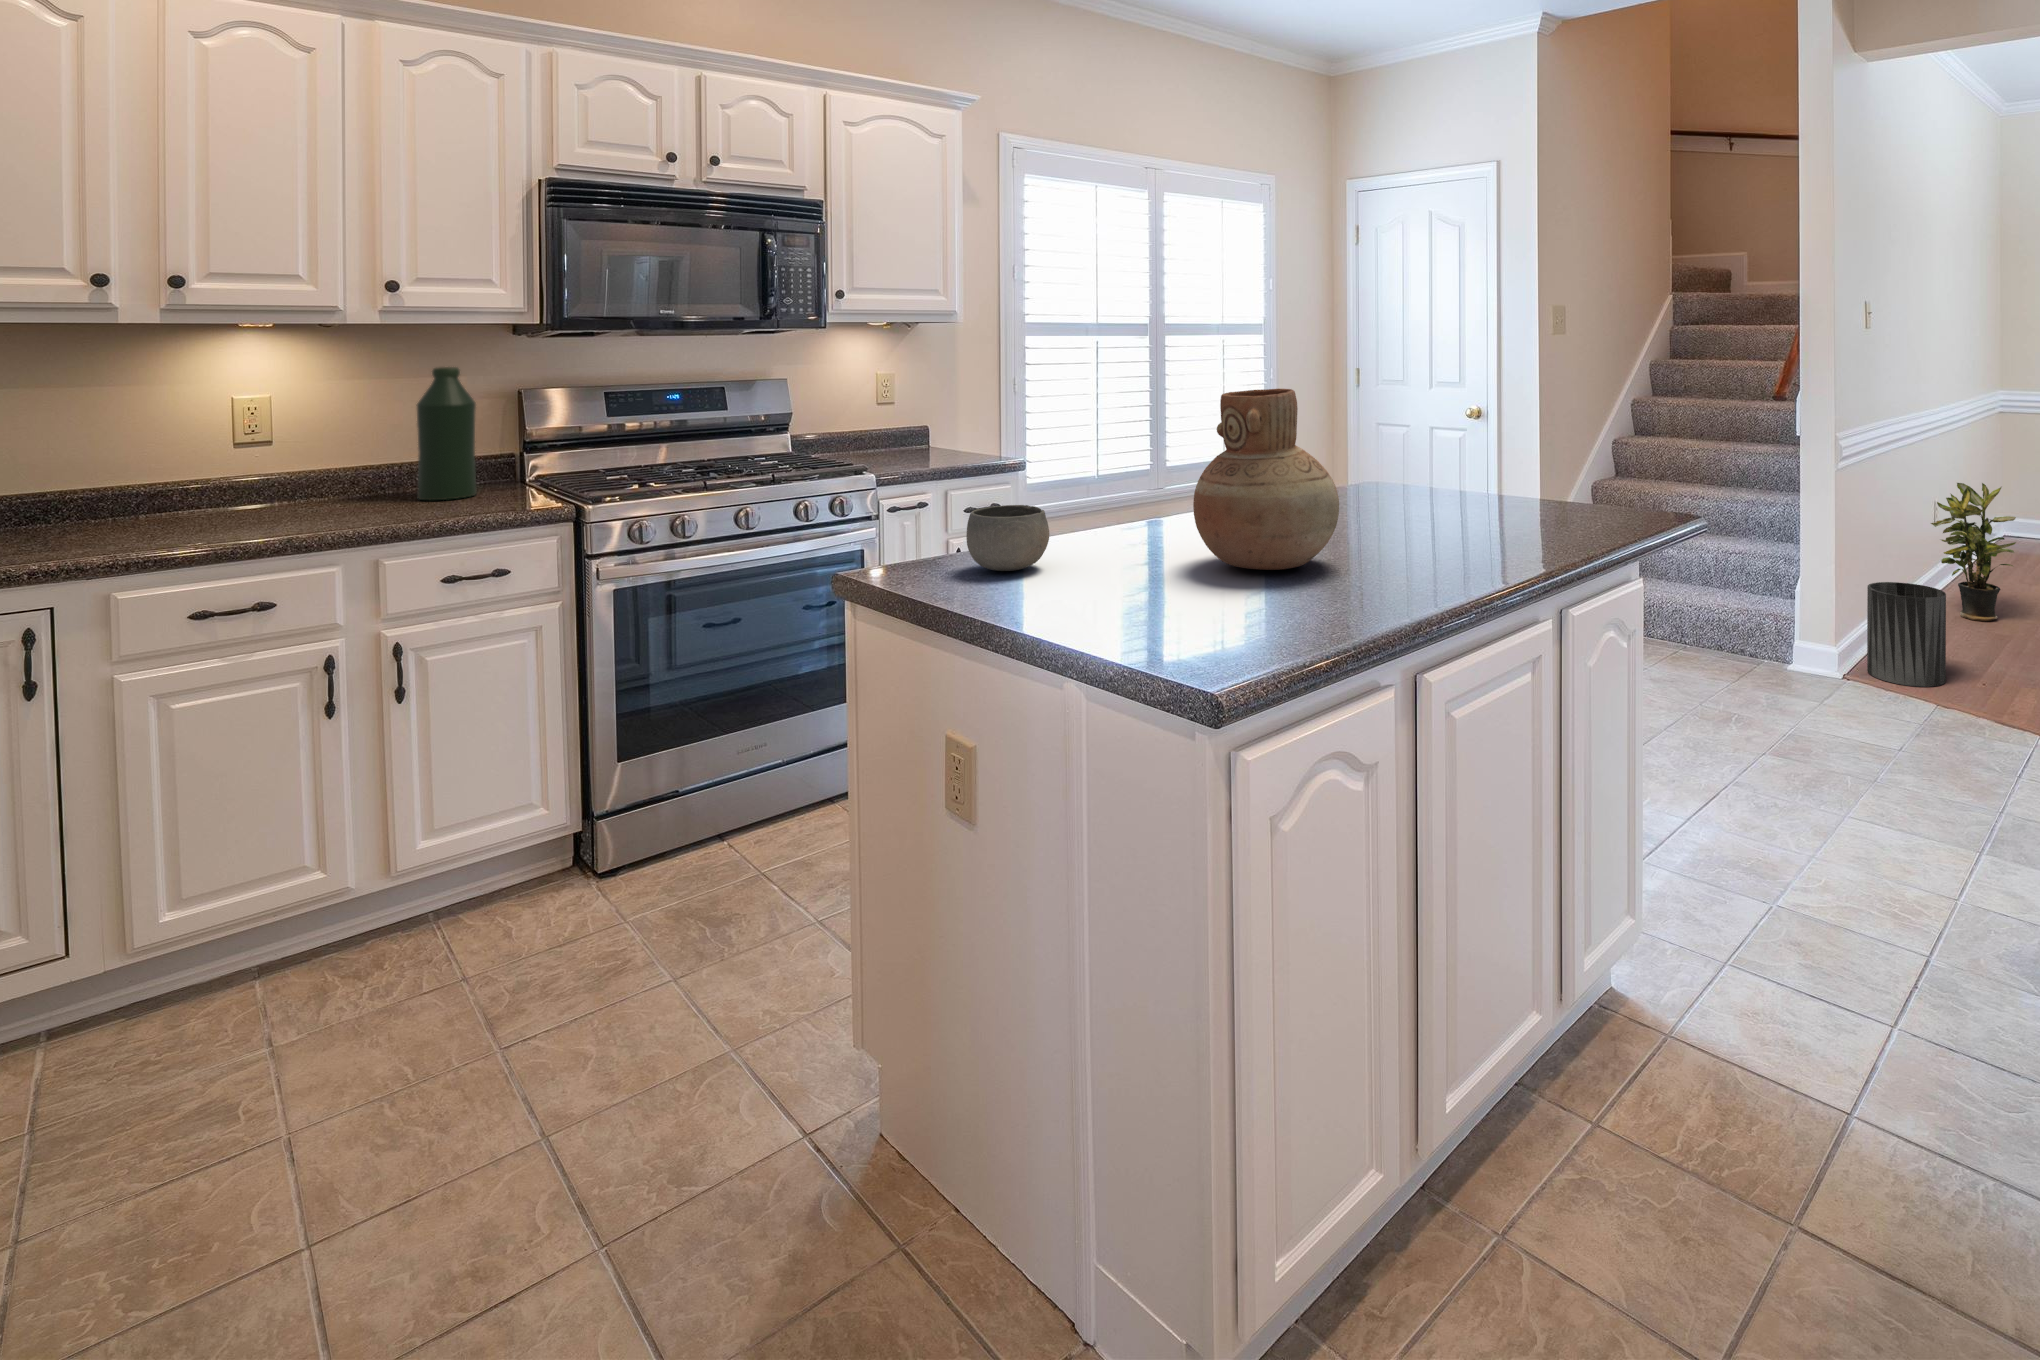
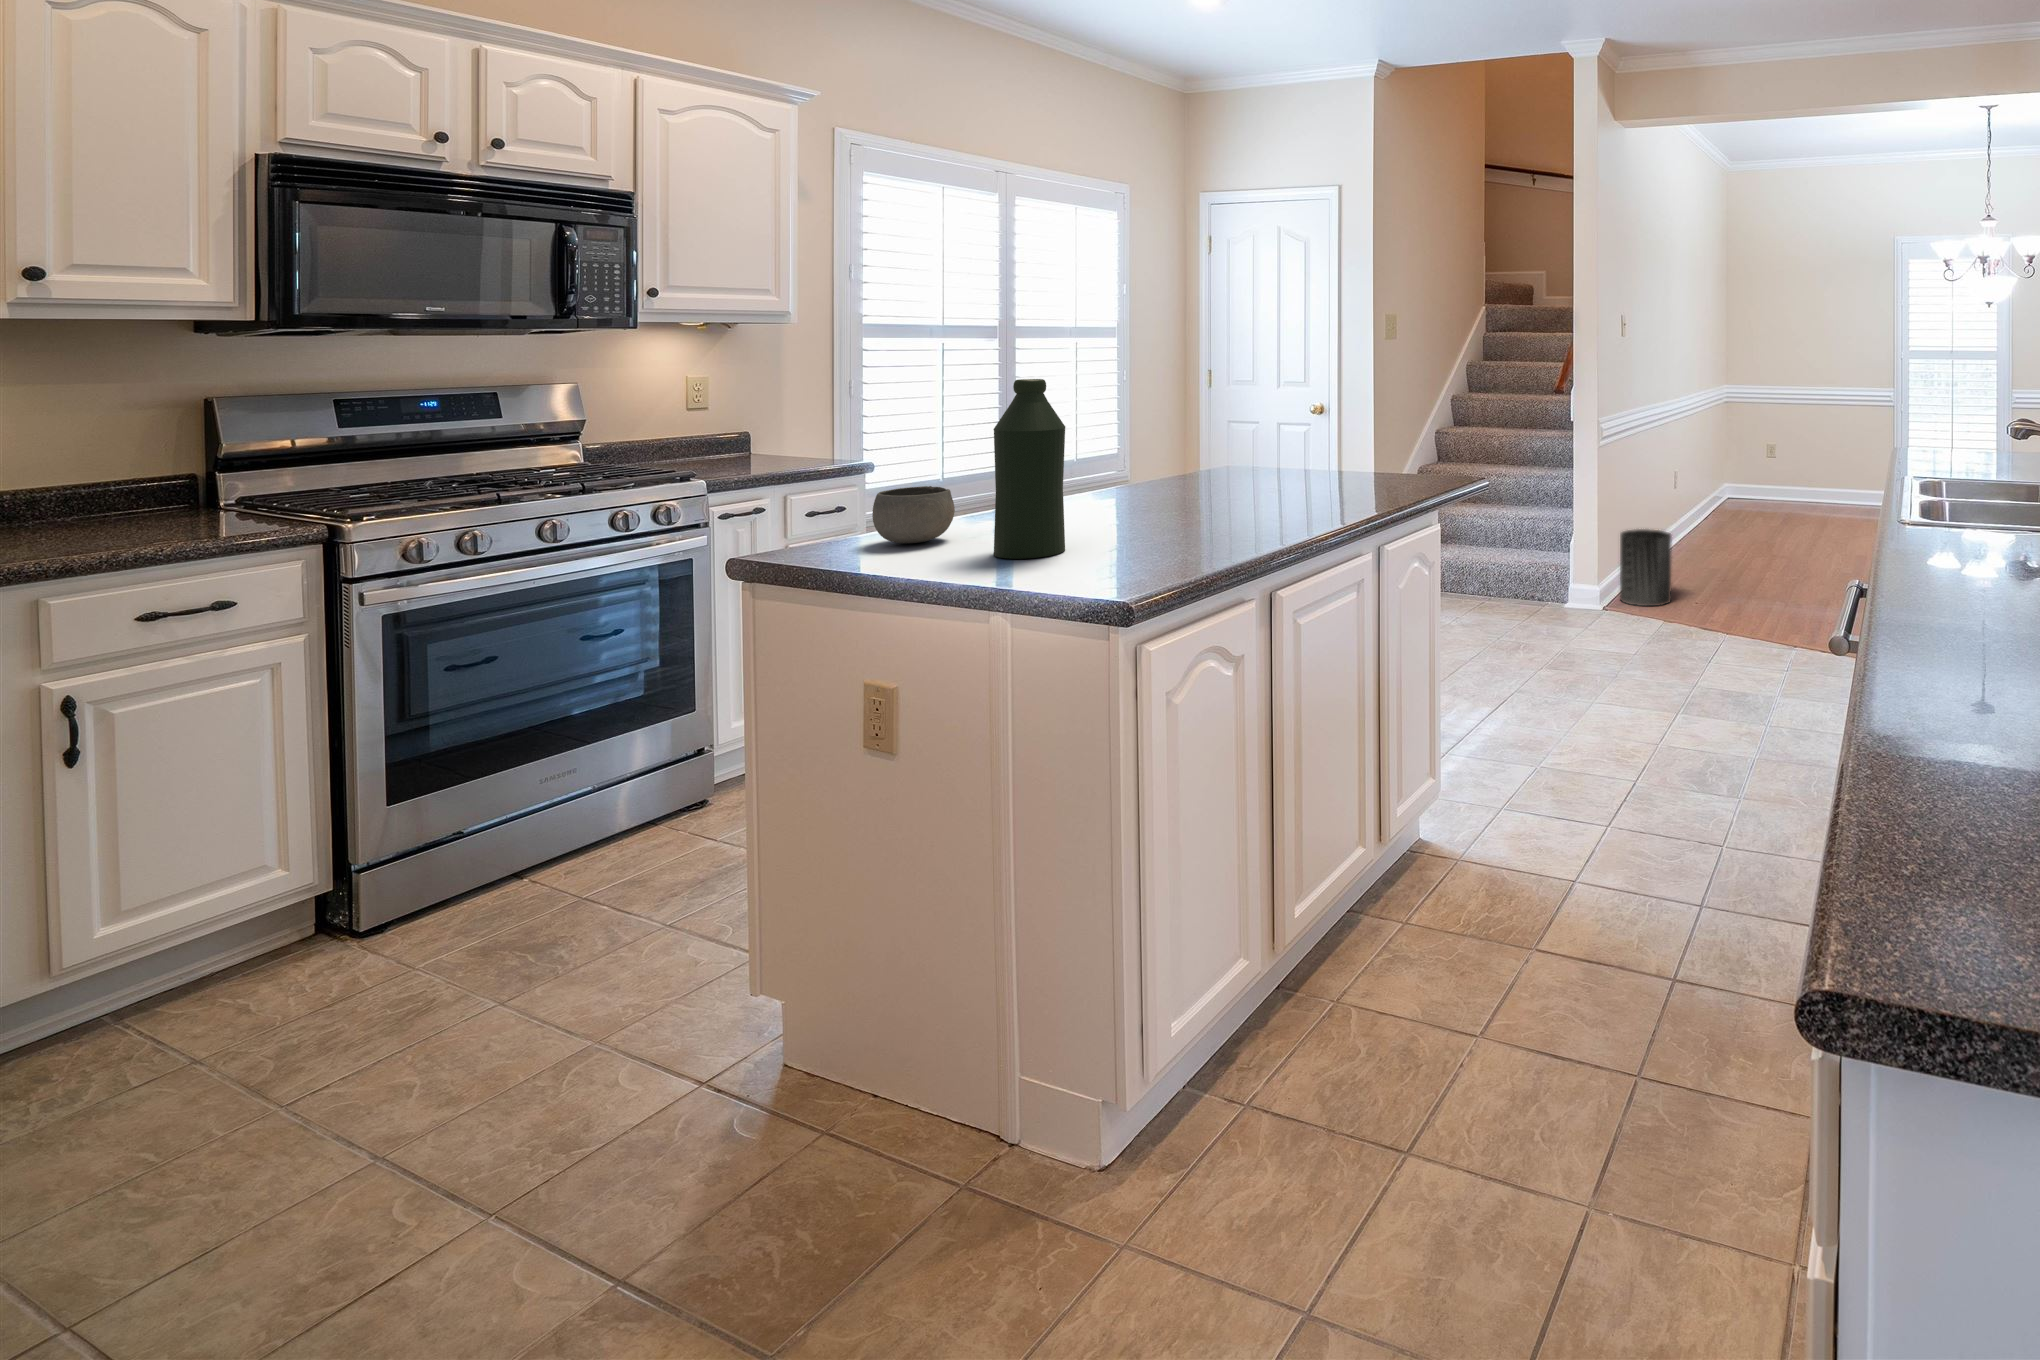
bottle: present [416,367,477,500] -> present [993,379,1065,559]
vase: present [1193,389,1339,570] -> none [1090,381,1214,526]
potted plant: present [1931,483,2016,621] -> none [1667,452,1723,557]

